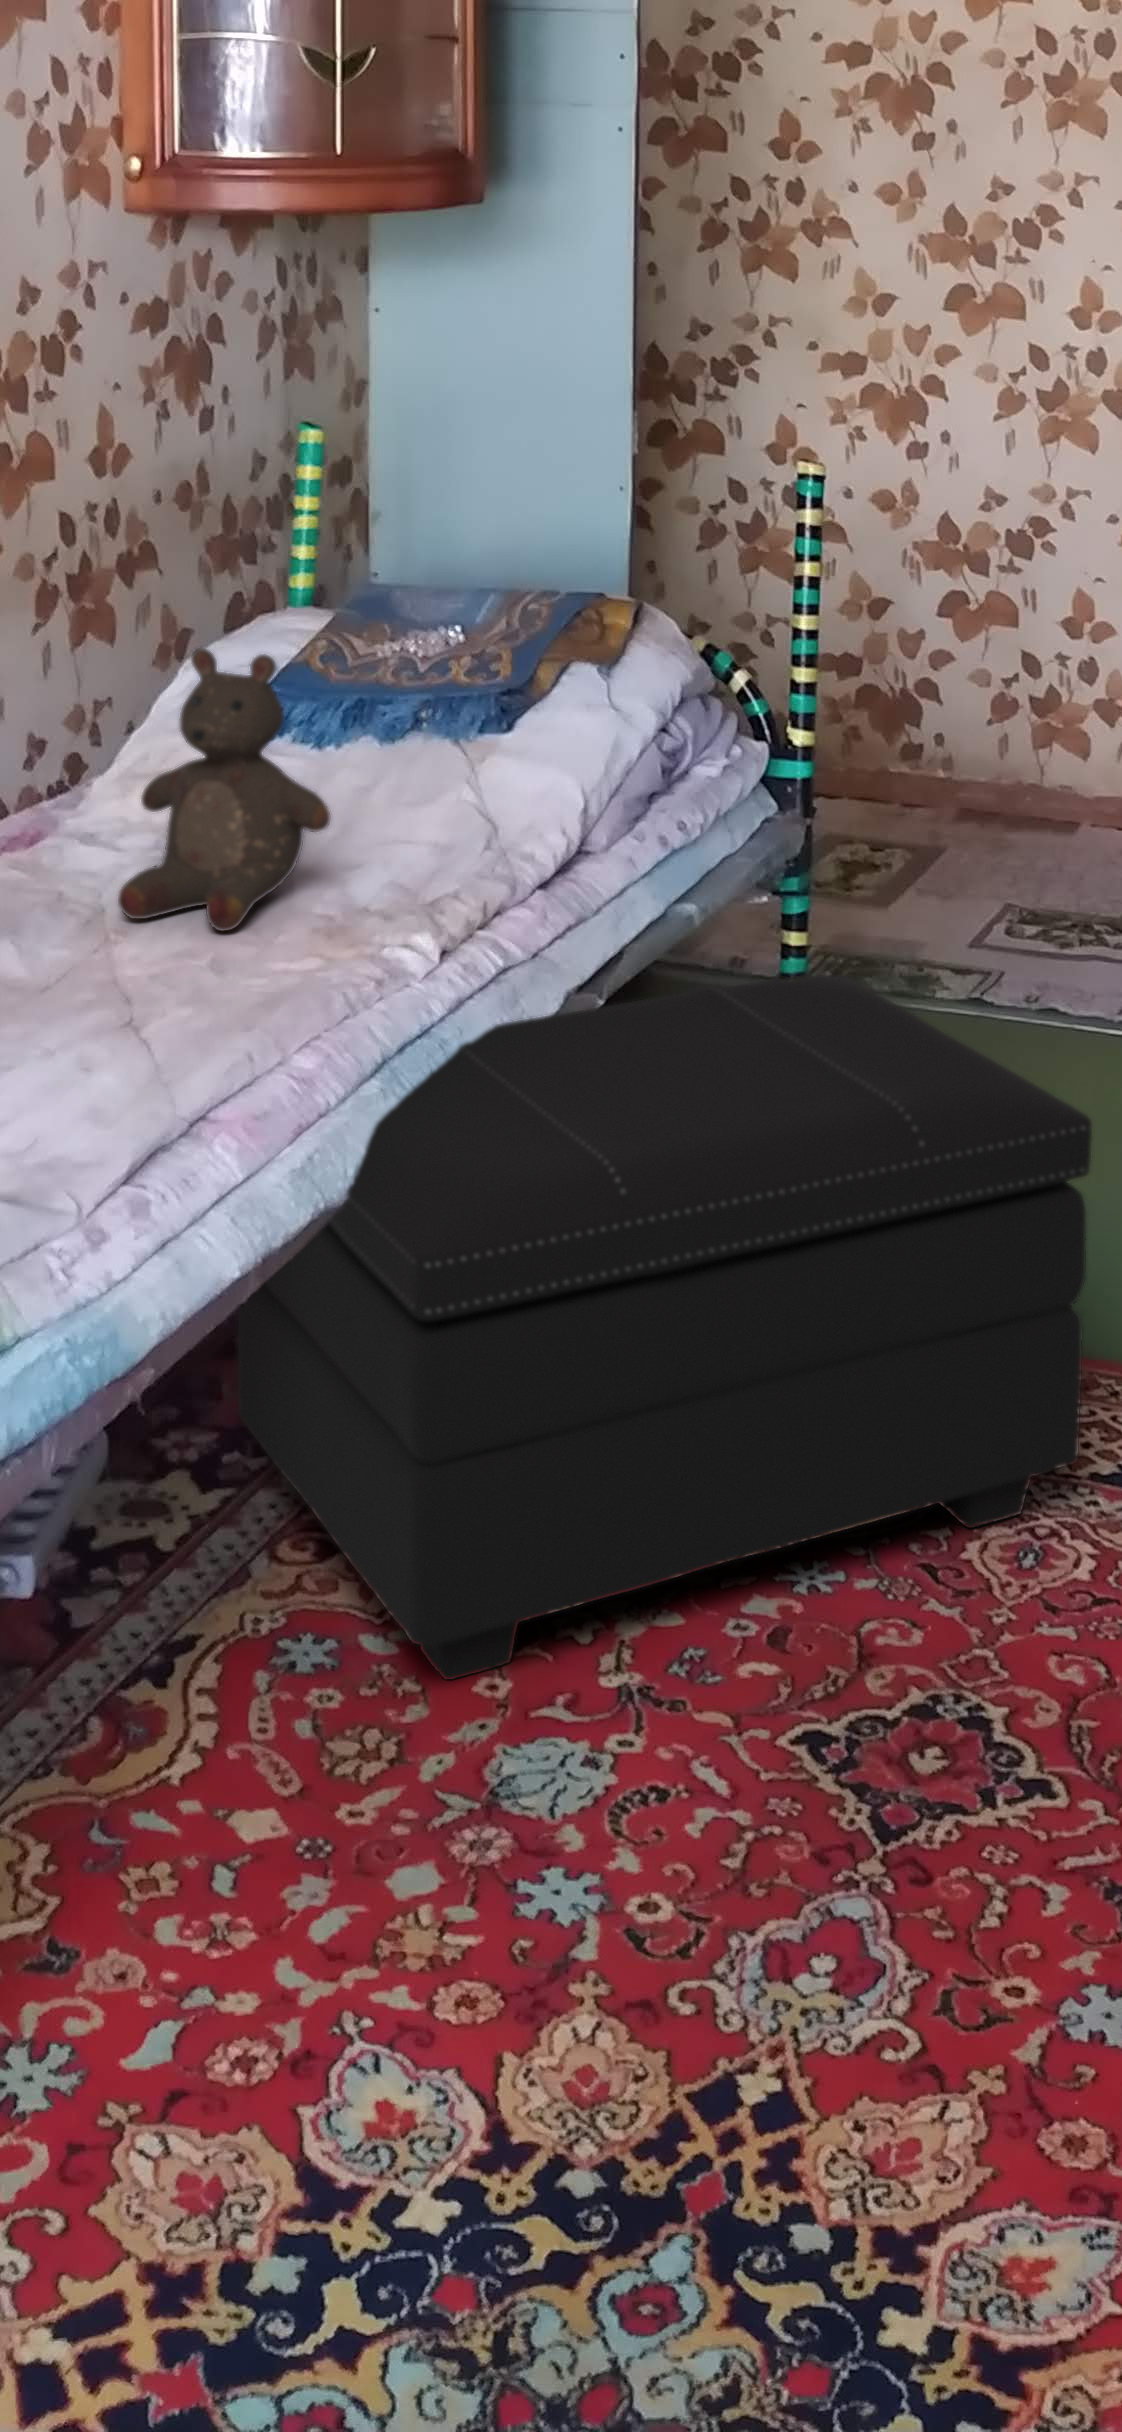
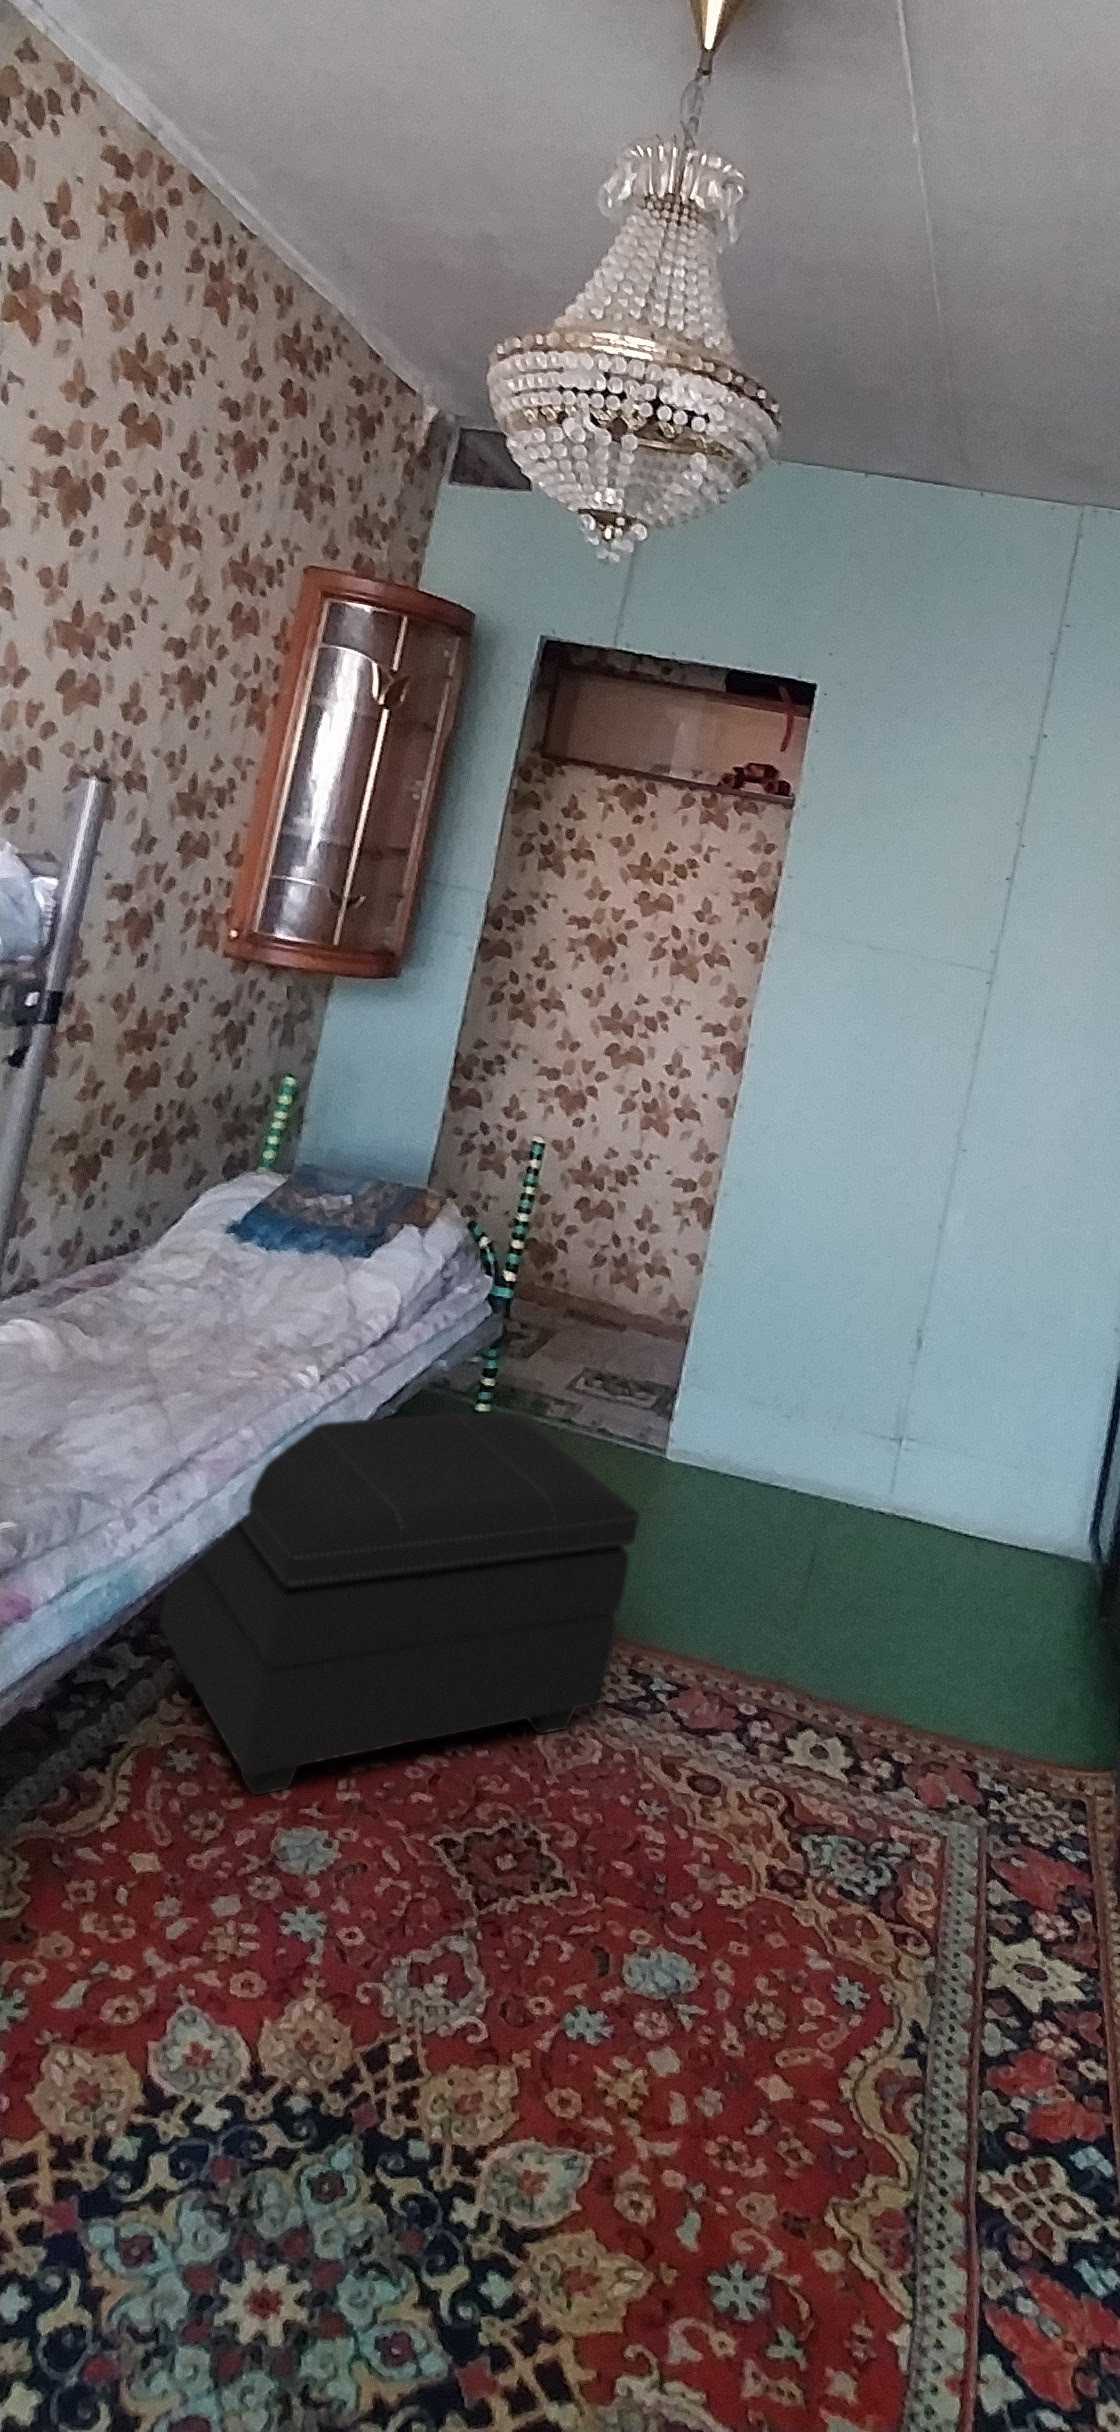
stuffed bear: present [118,648,330,931] -> none [154,1197,275,1352]

